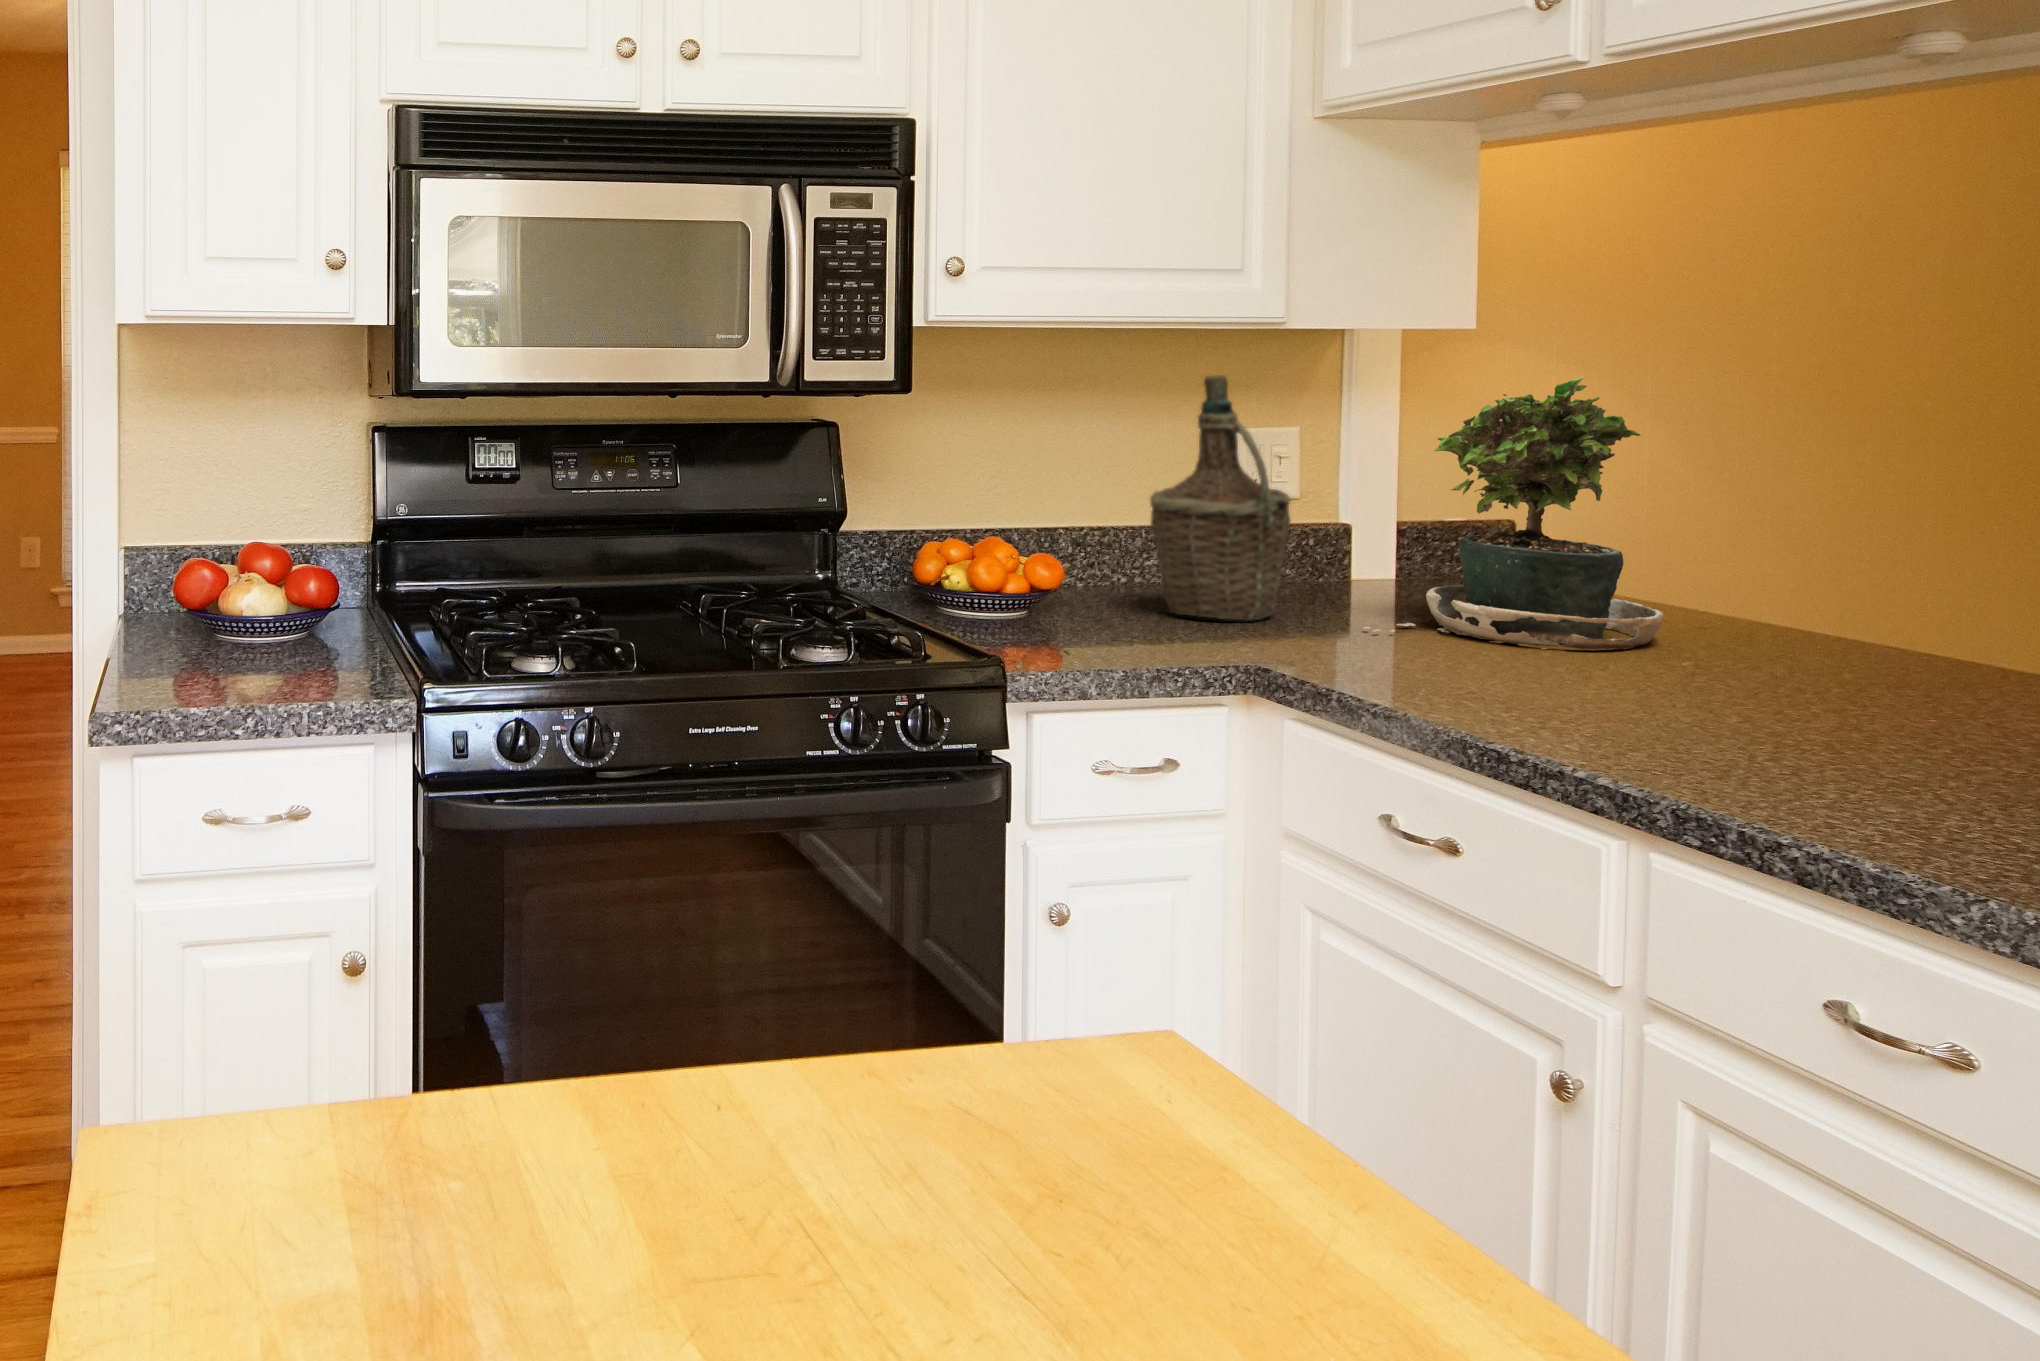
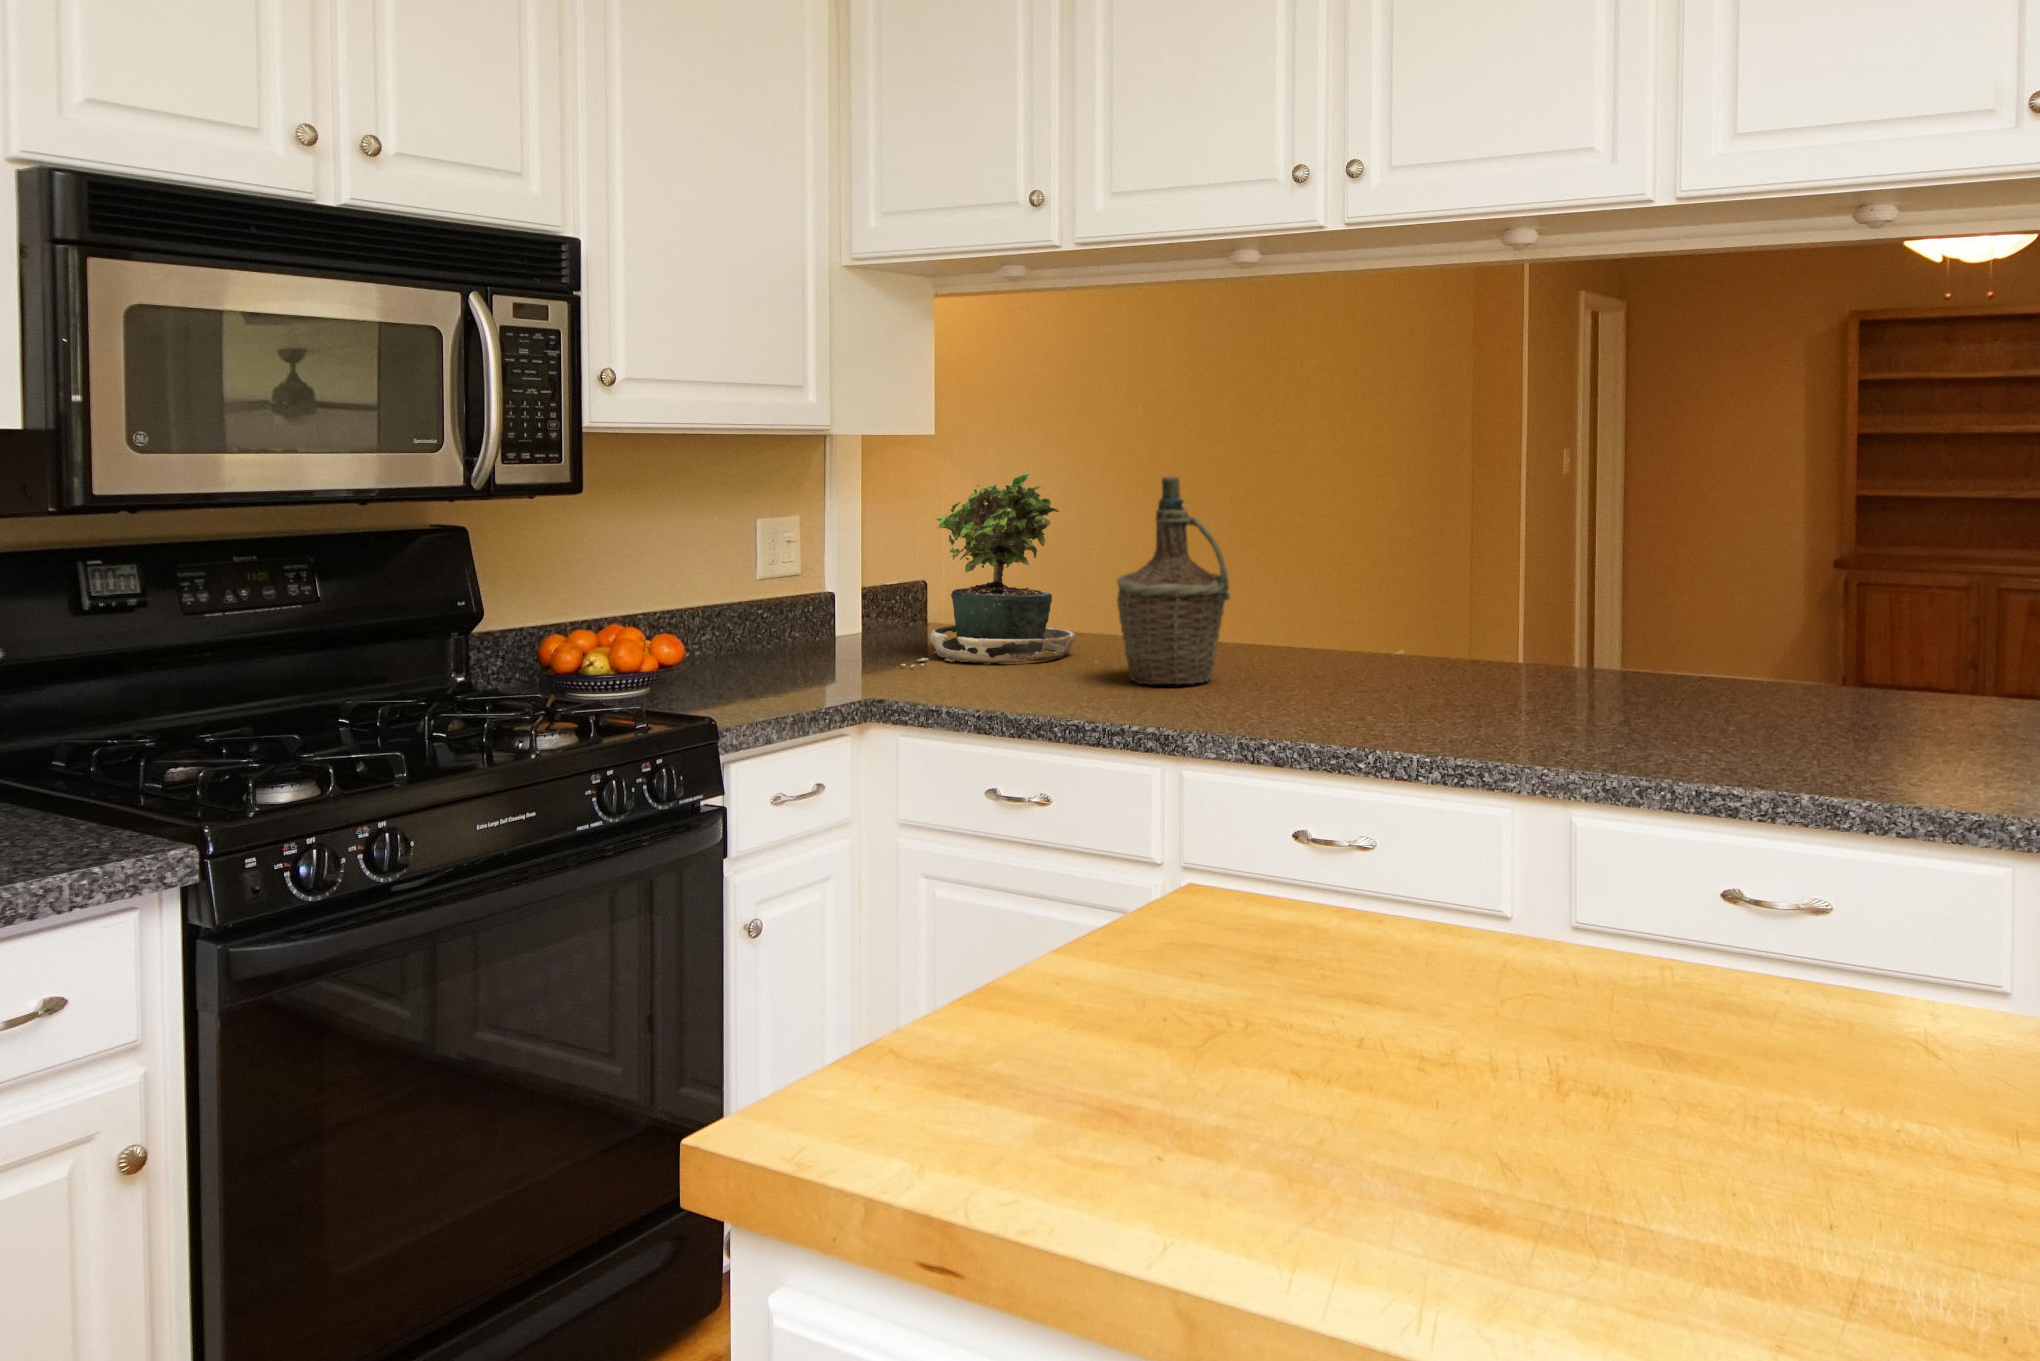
bottle: present [1150,375,1291,621] -> present [1117,476,1231,685]

